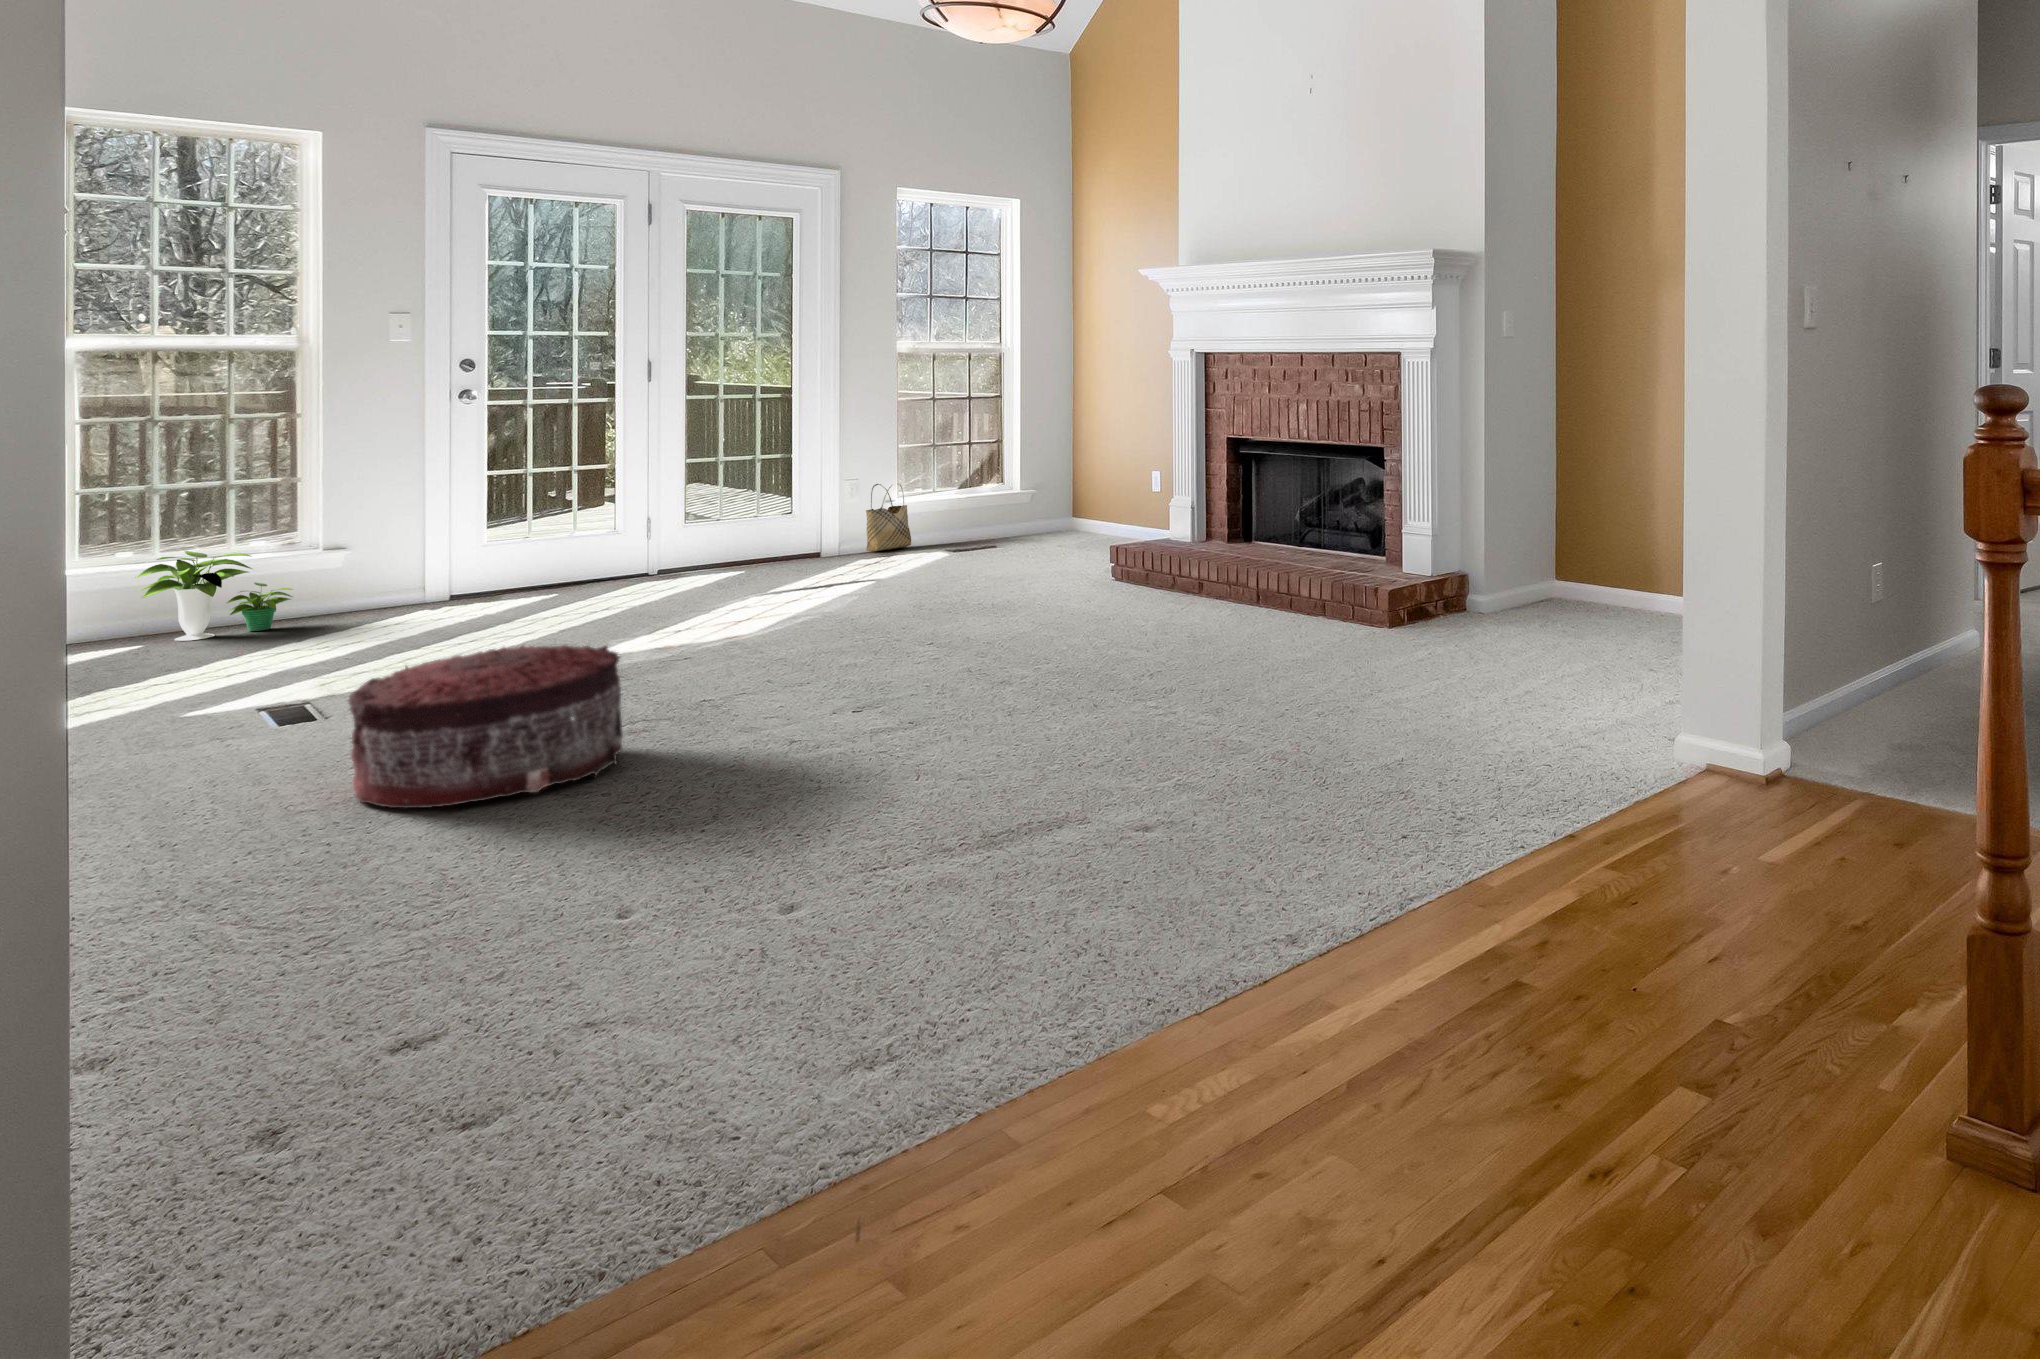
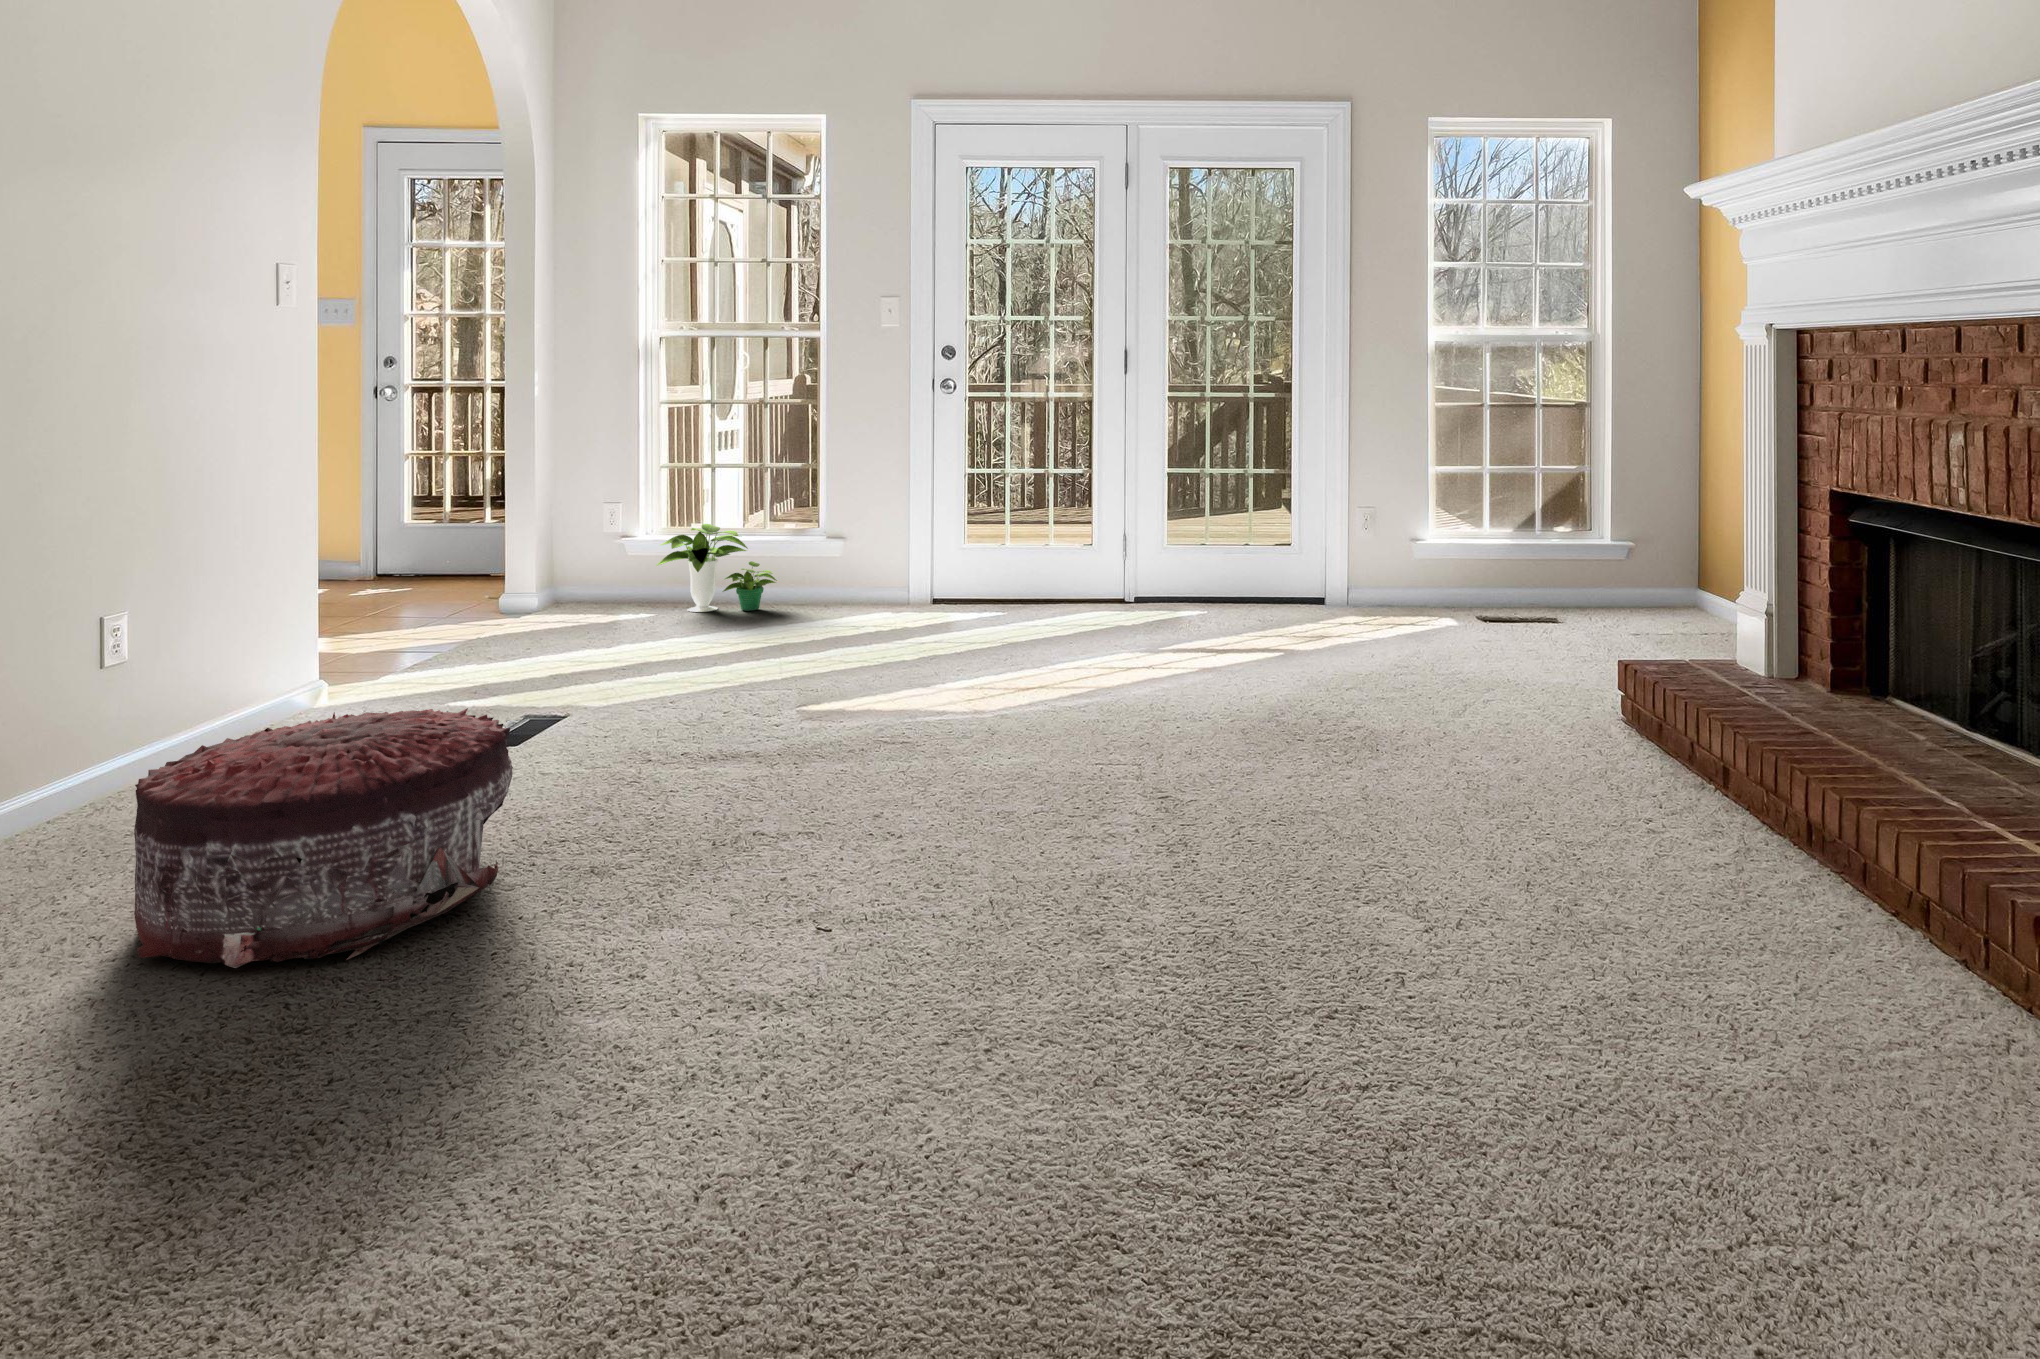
woven basket: present [866,484,911,551] -> none [1369,516,1430,606]

